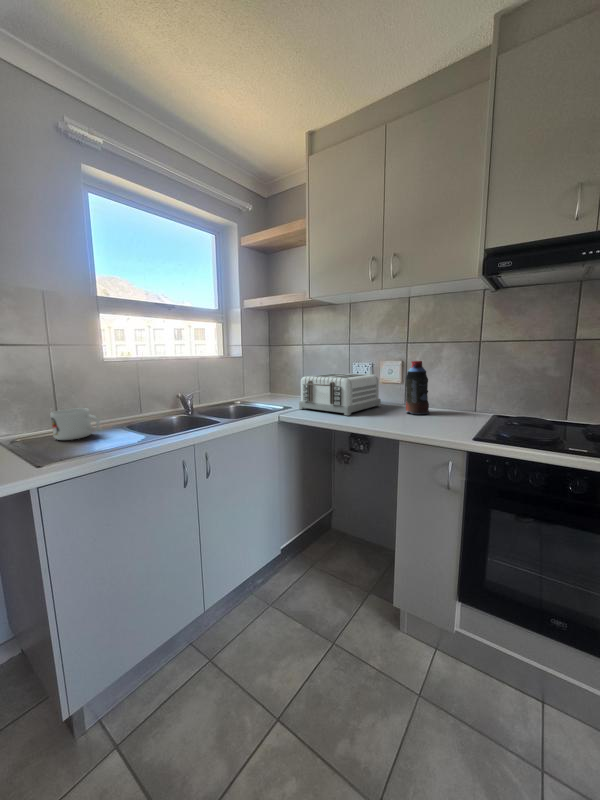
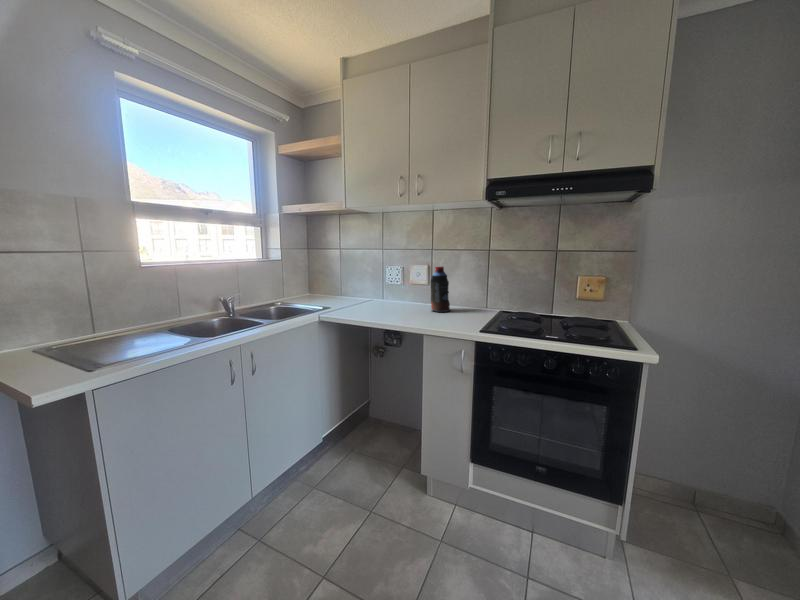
toaster: present [299,373,381,416] -> none [338,276,411,314]
mug: present [51,408,100,440] -> none [86,314,141,346]

